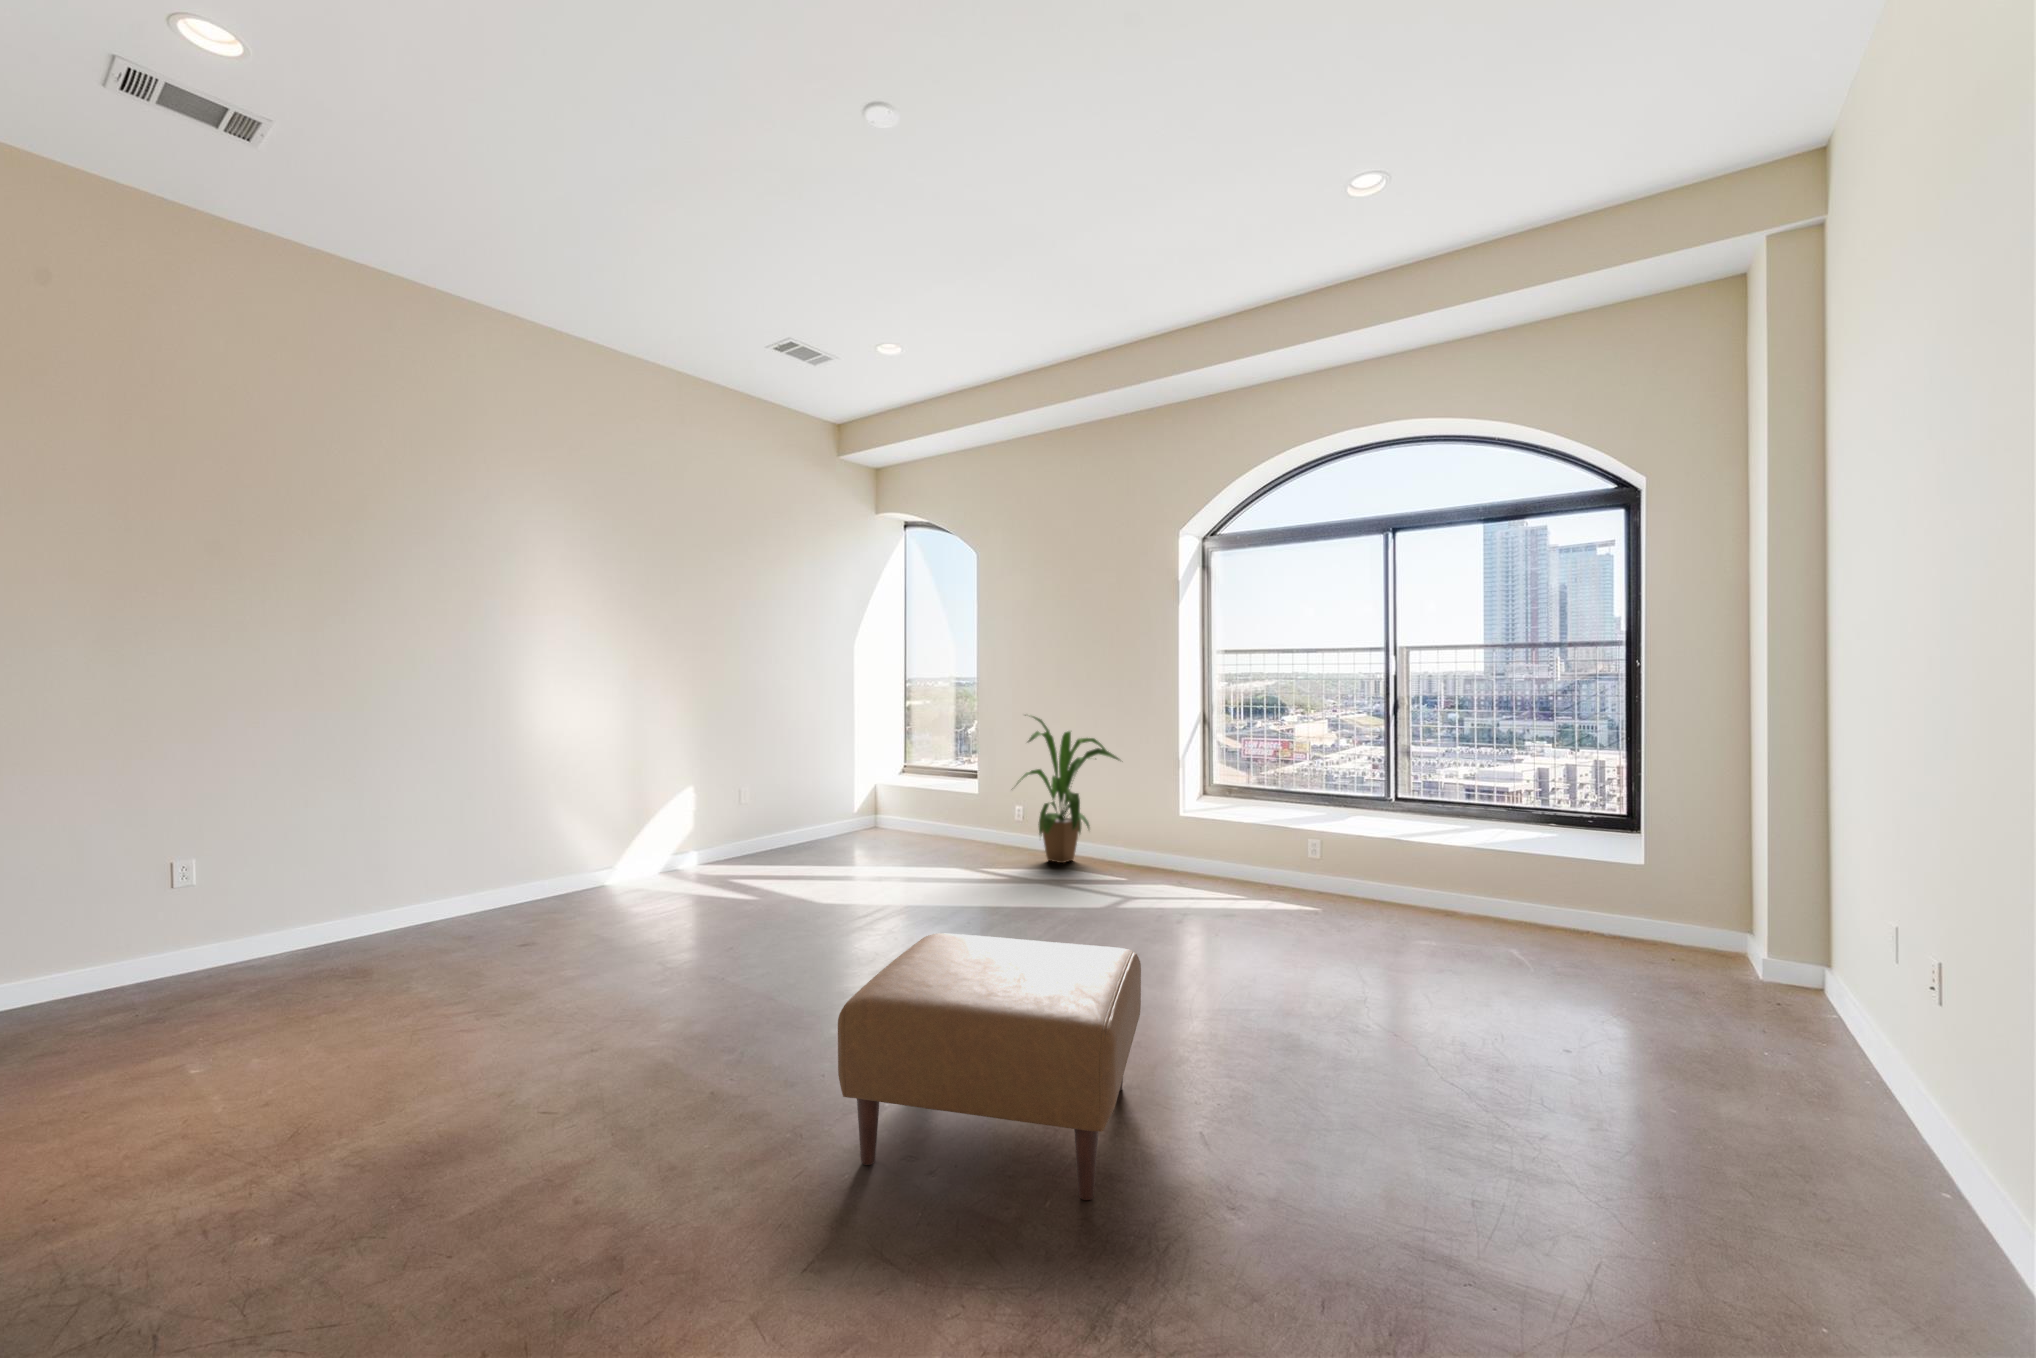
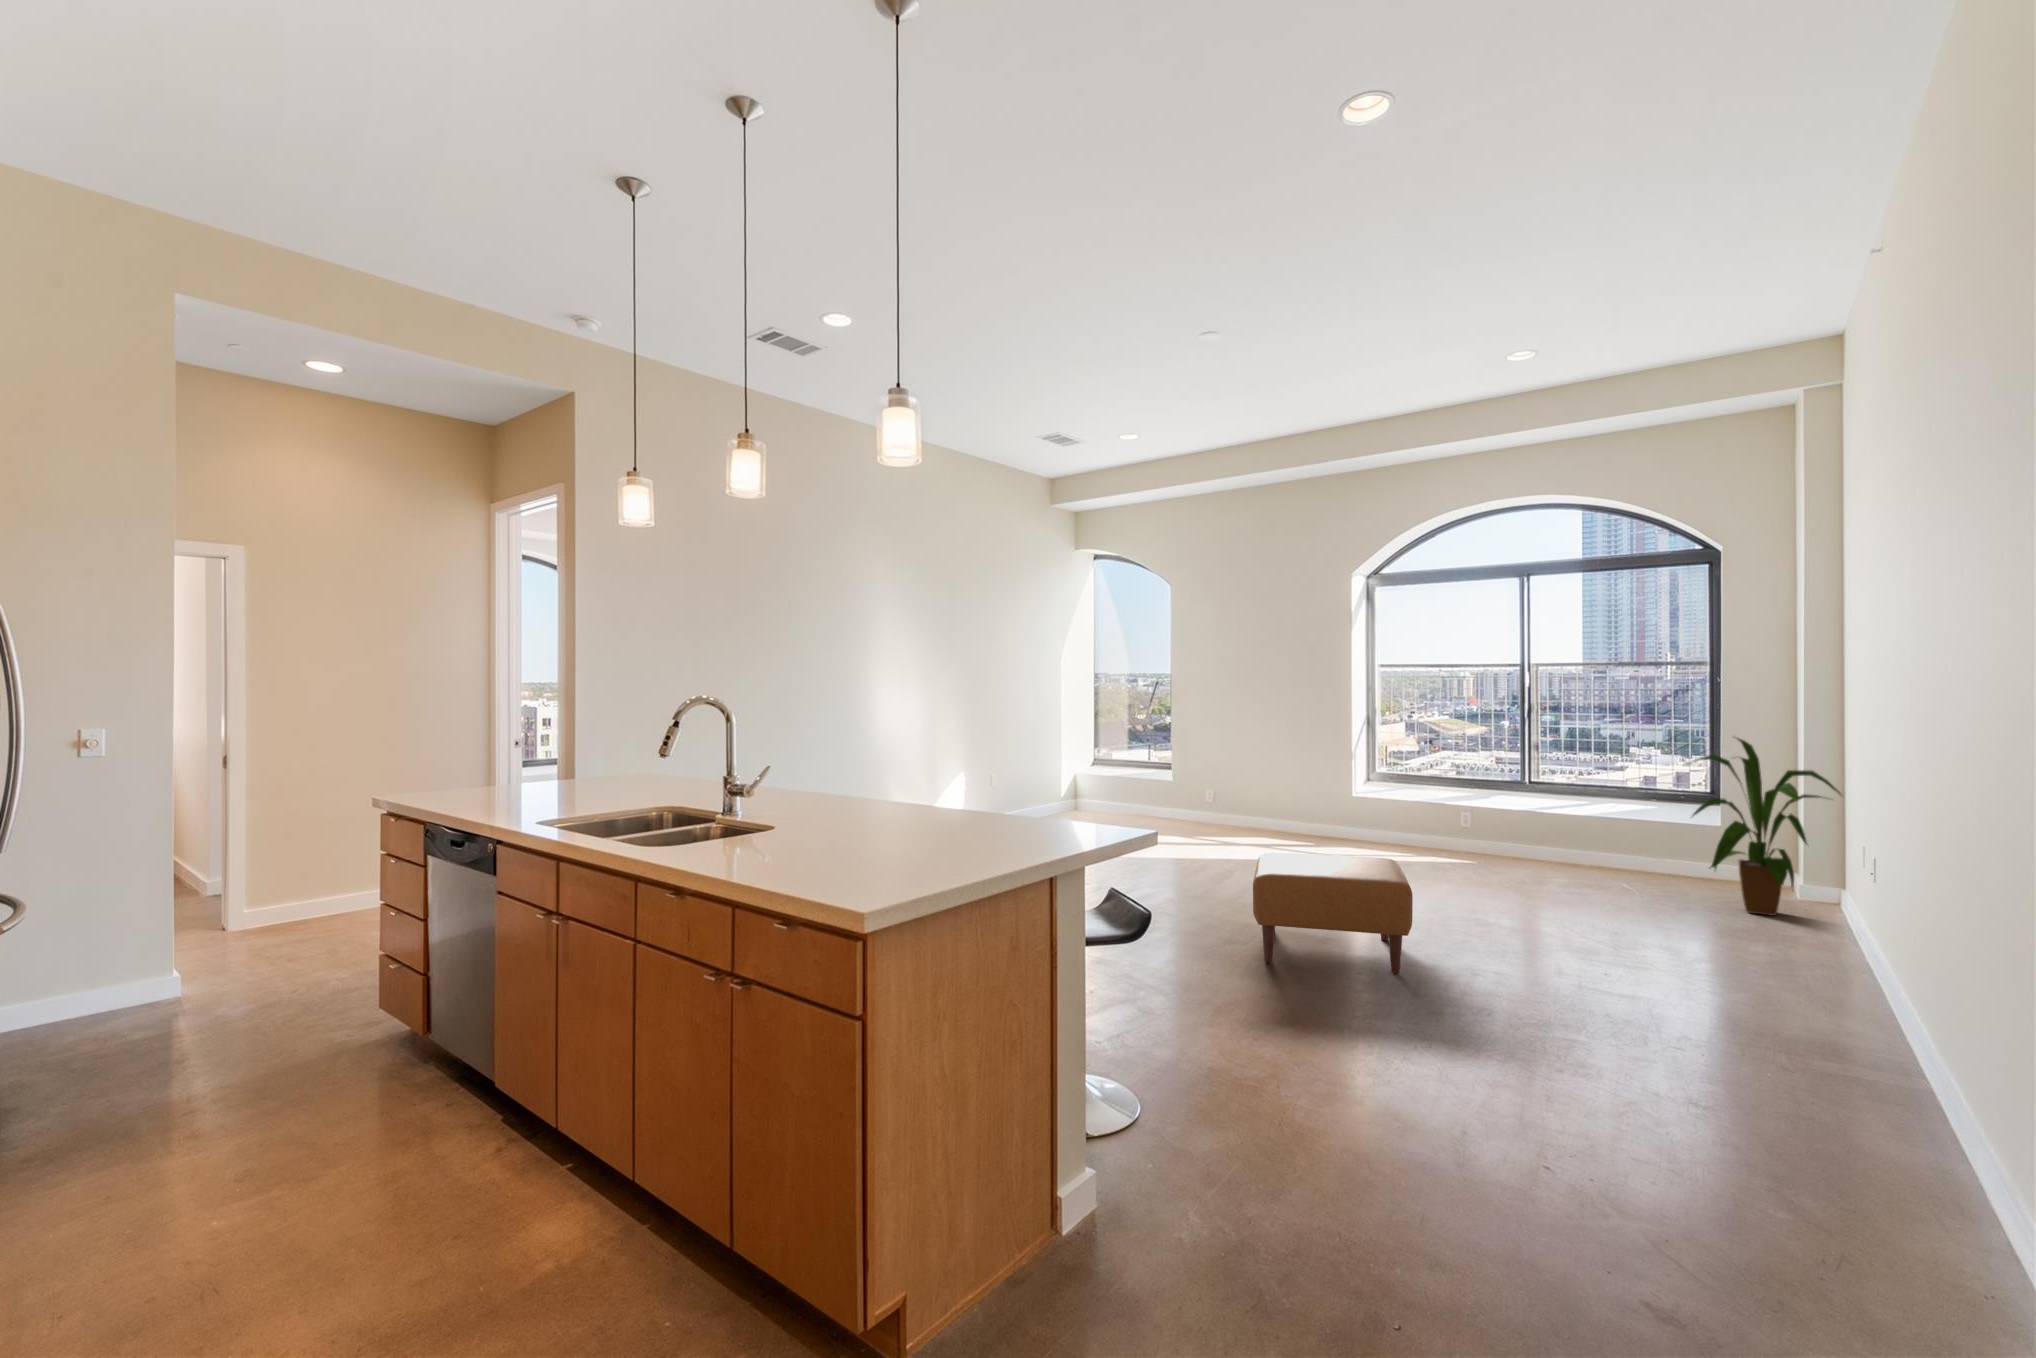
house plant: present [1017,716,1120,863] -> present [1693,737,1840,916]

